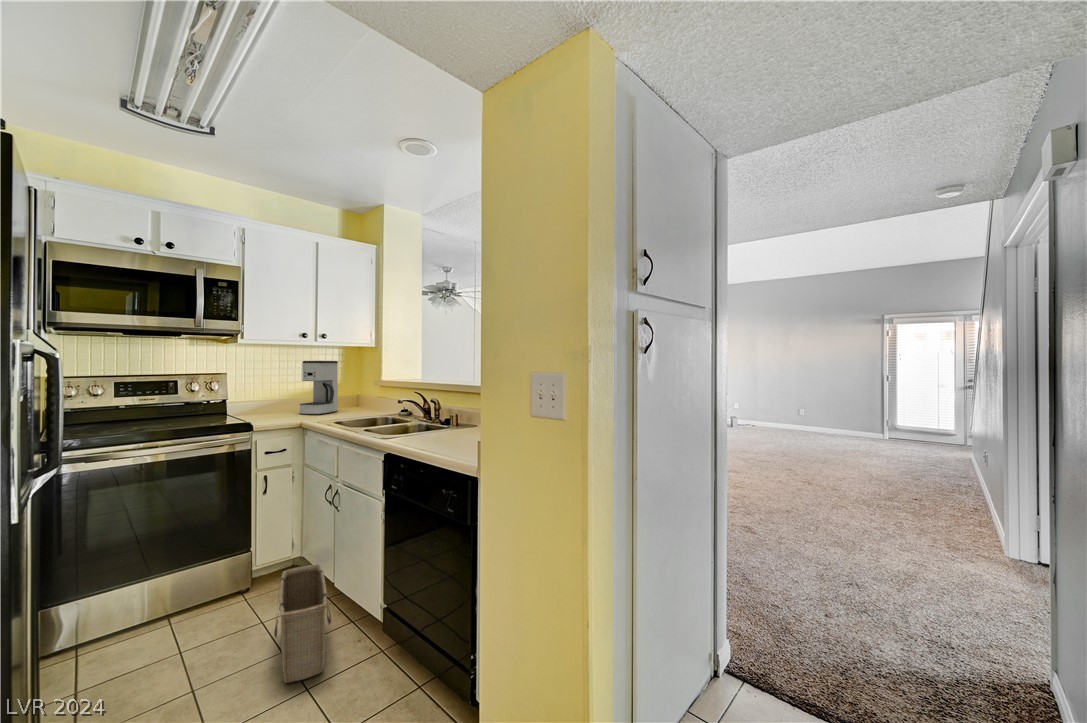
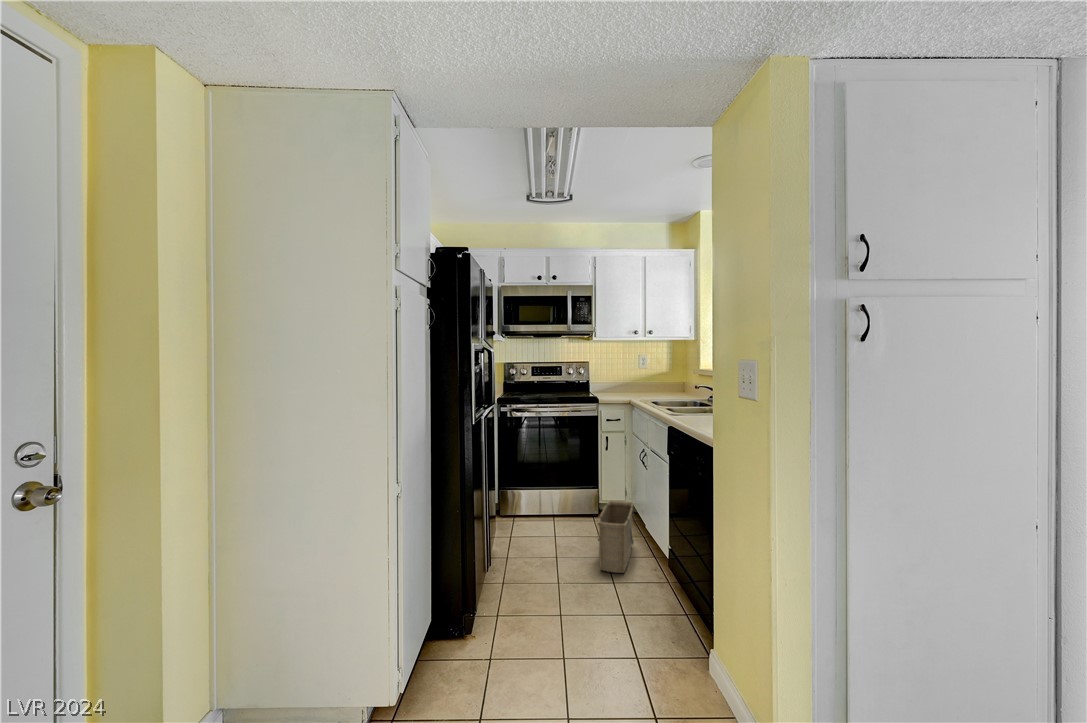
coffee maker: present [300,361,338,415] -> none [635,353,664,395]

